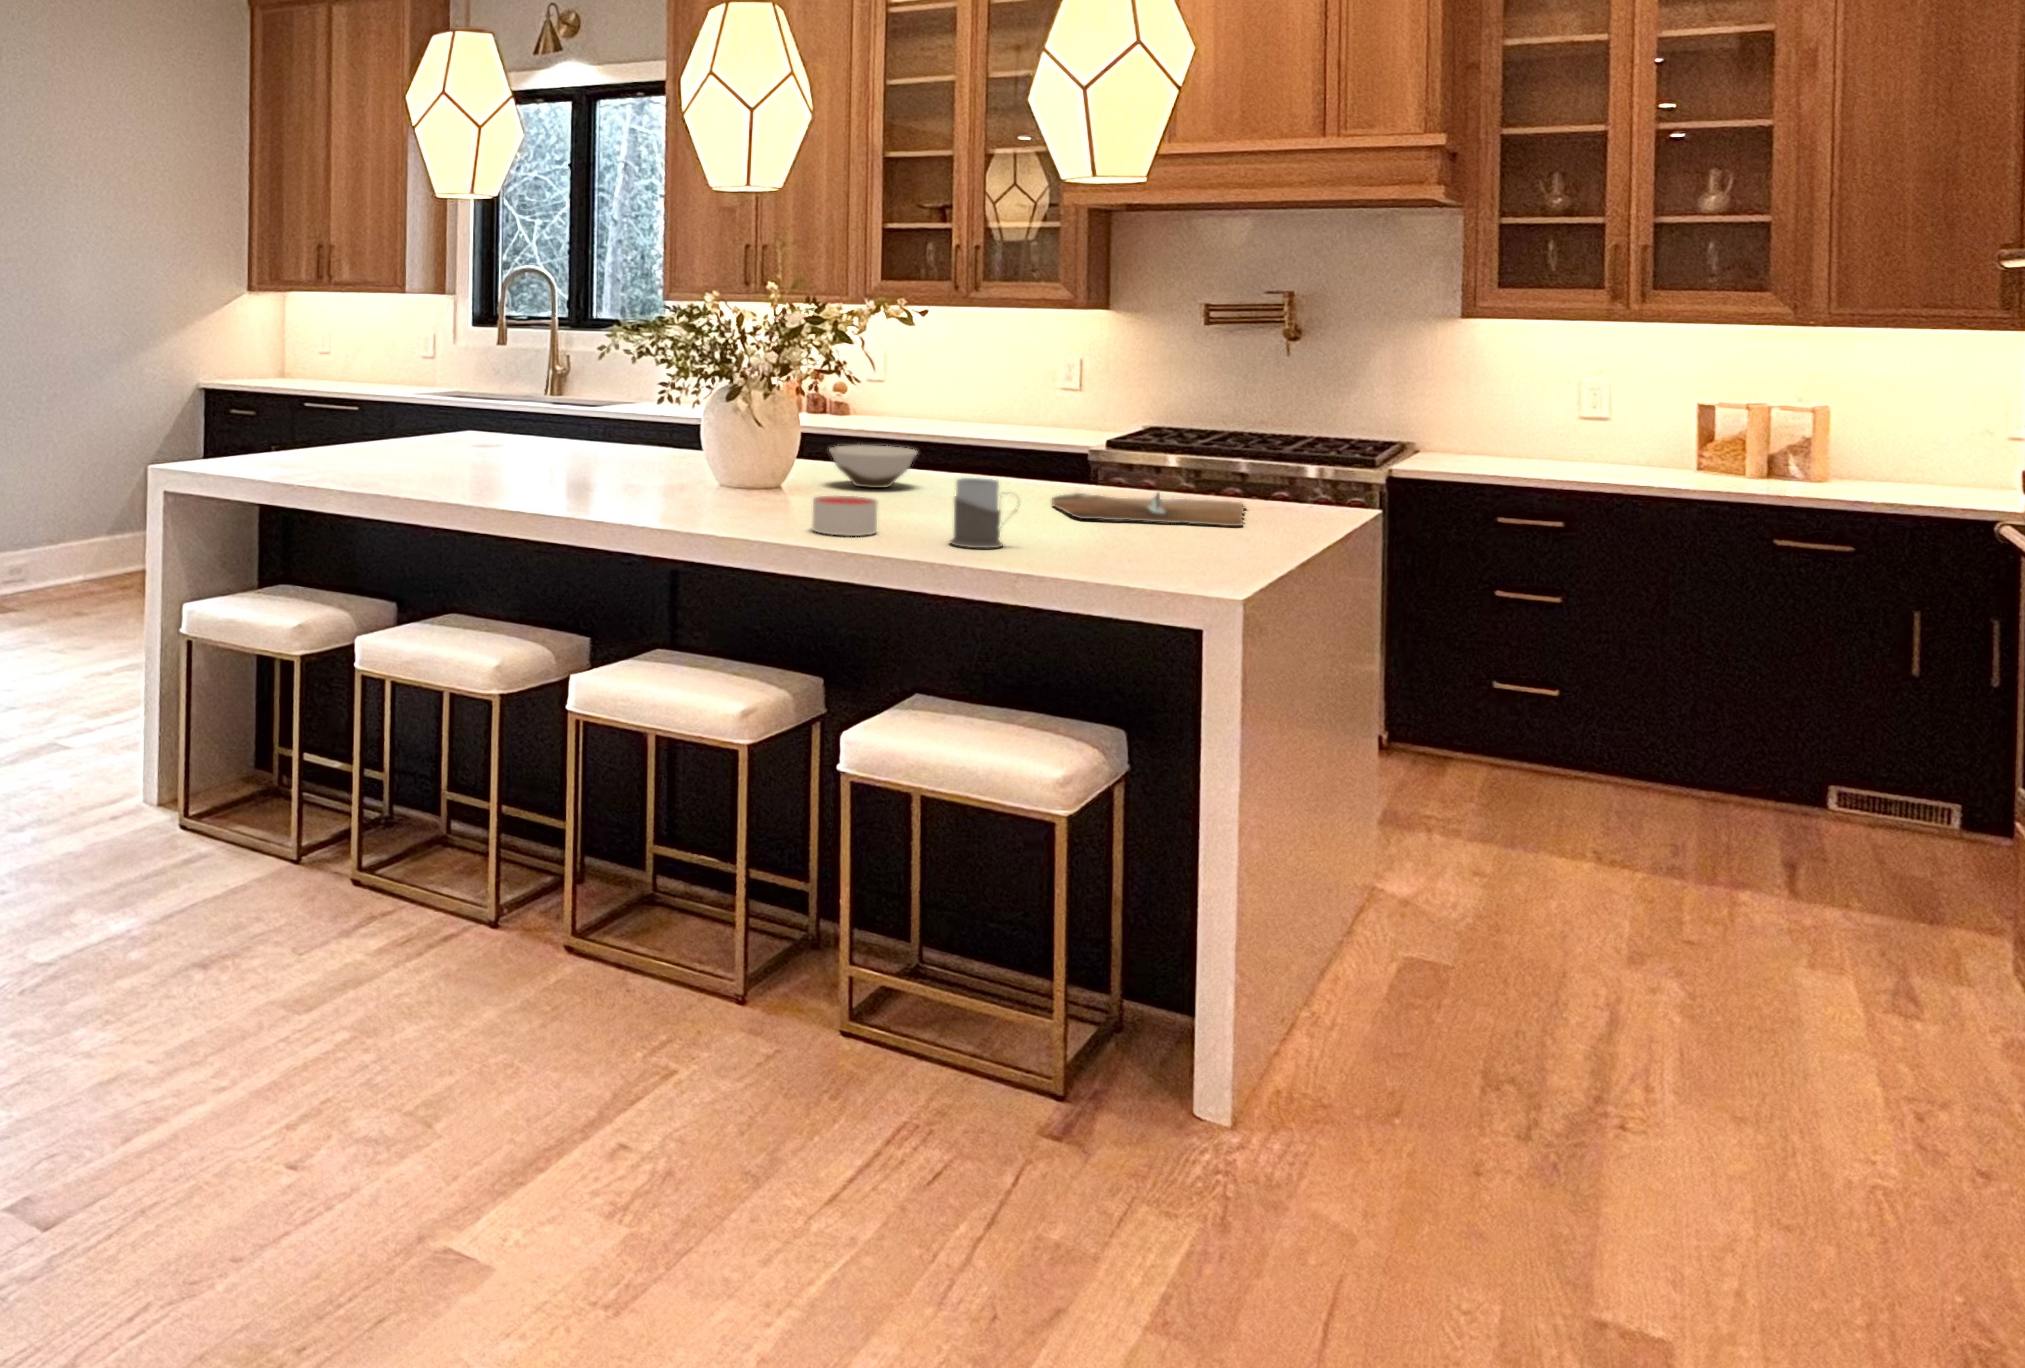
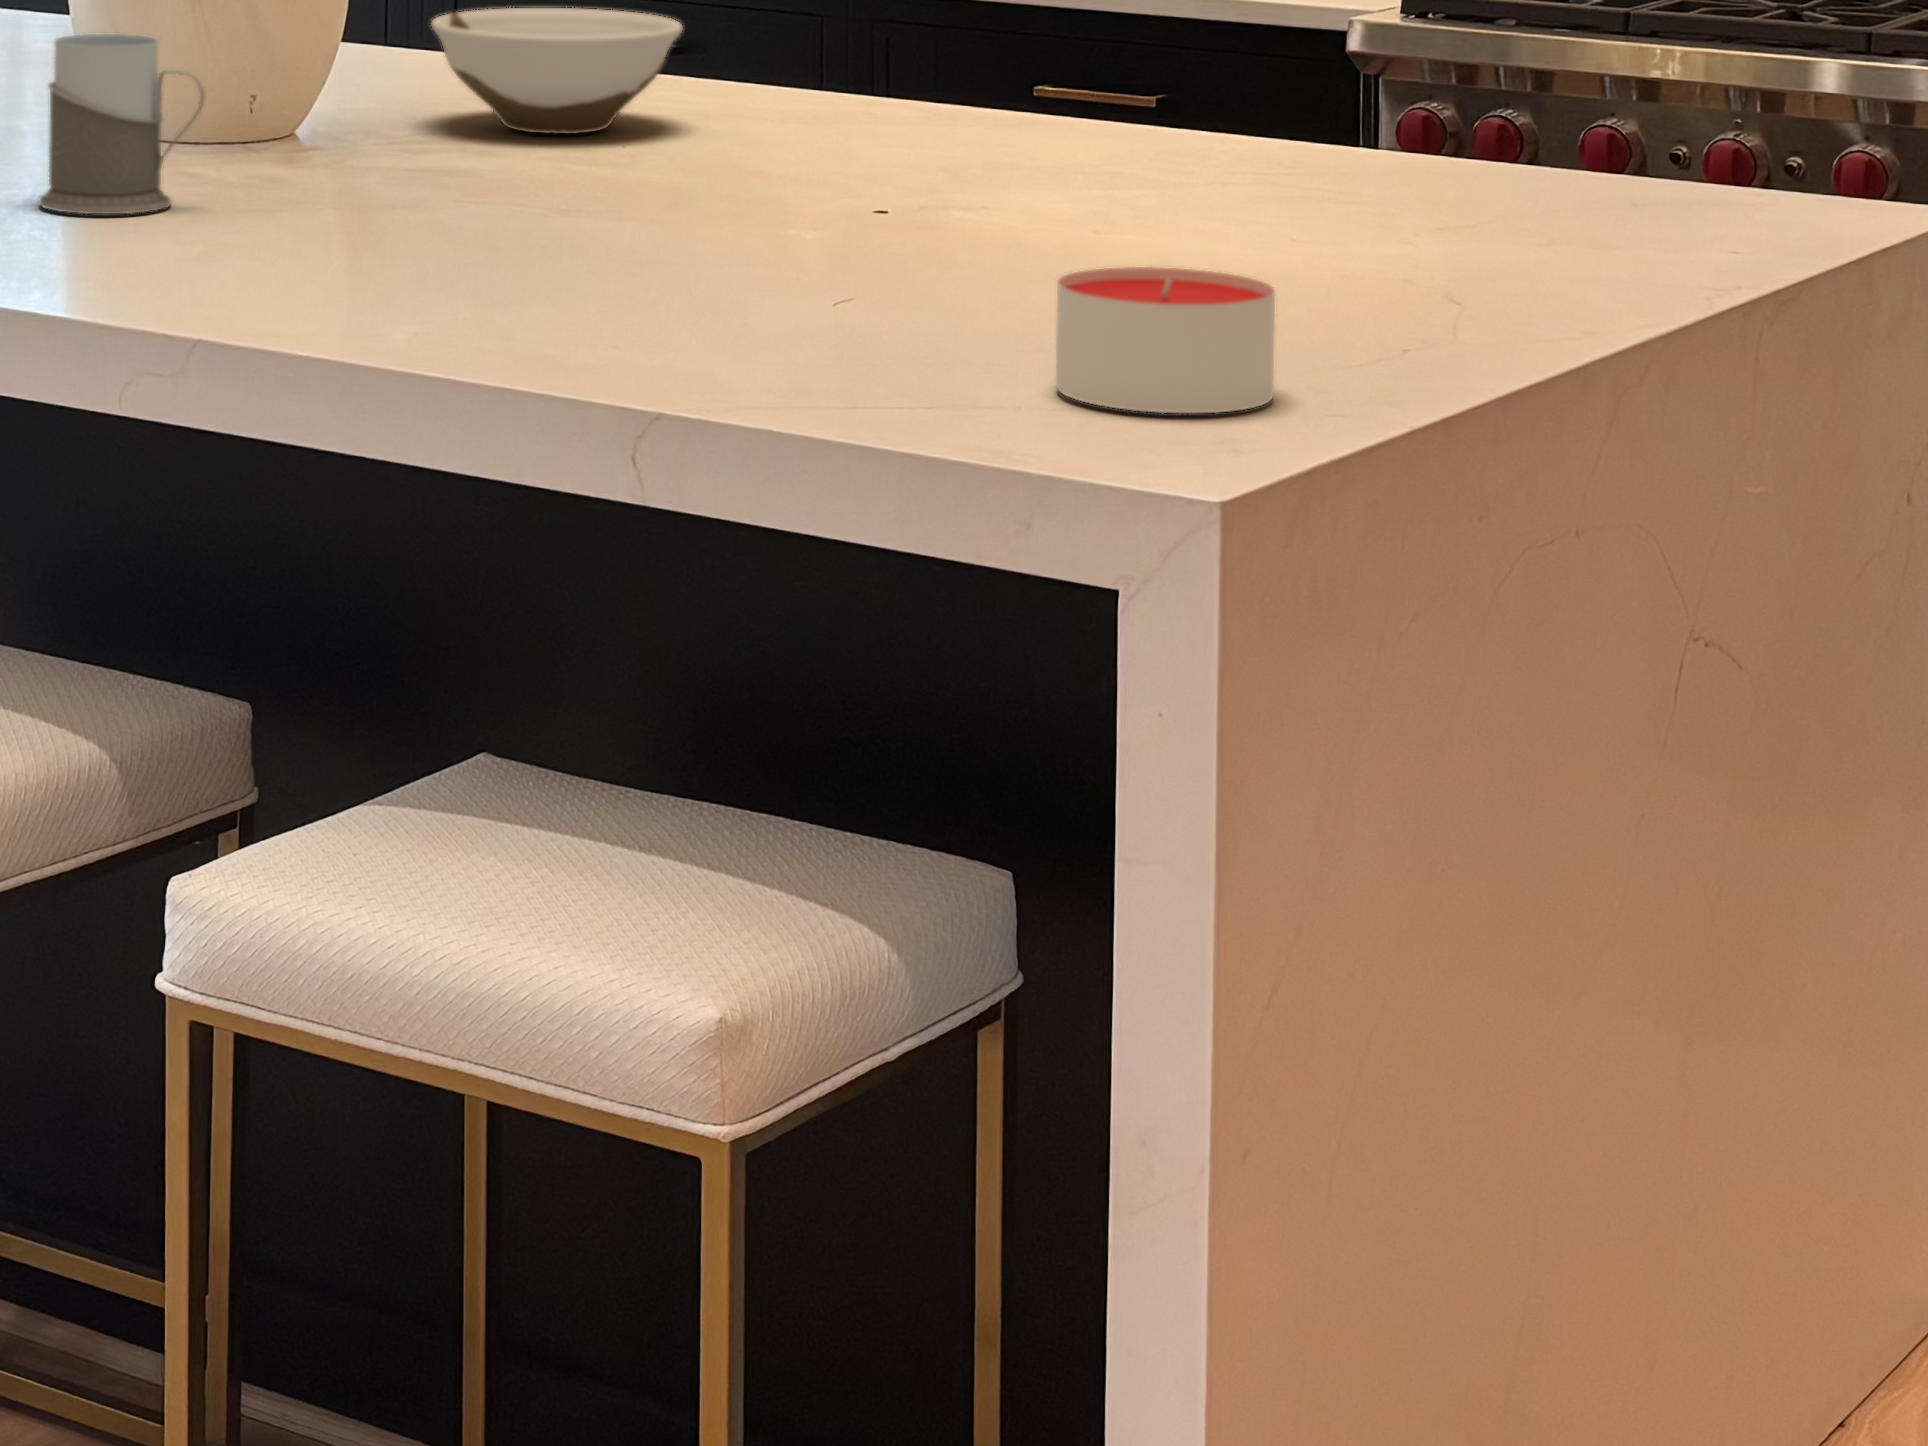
mug: present [949,478,1017,548] -> present [38,34,205,214]
cutting board: present [1052,493,1245,526] -> none [992,151,1561,261]
candle: present [812,496,878,536] -> present [1056,267,1275,413]

